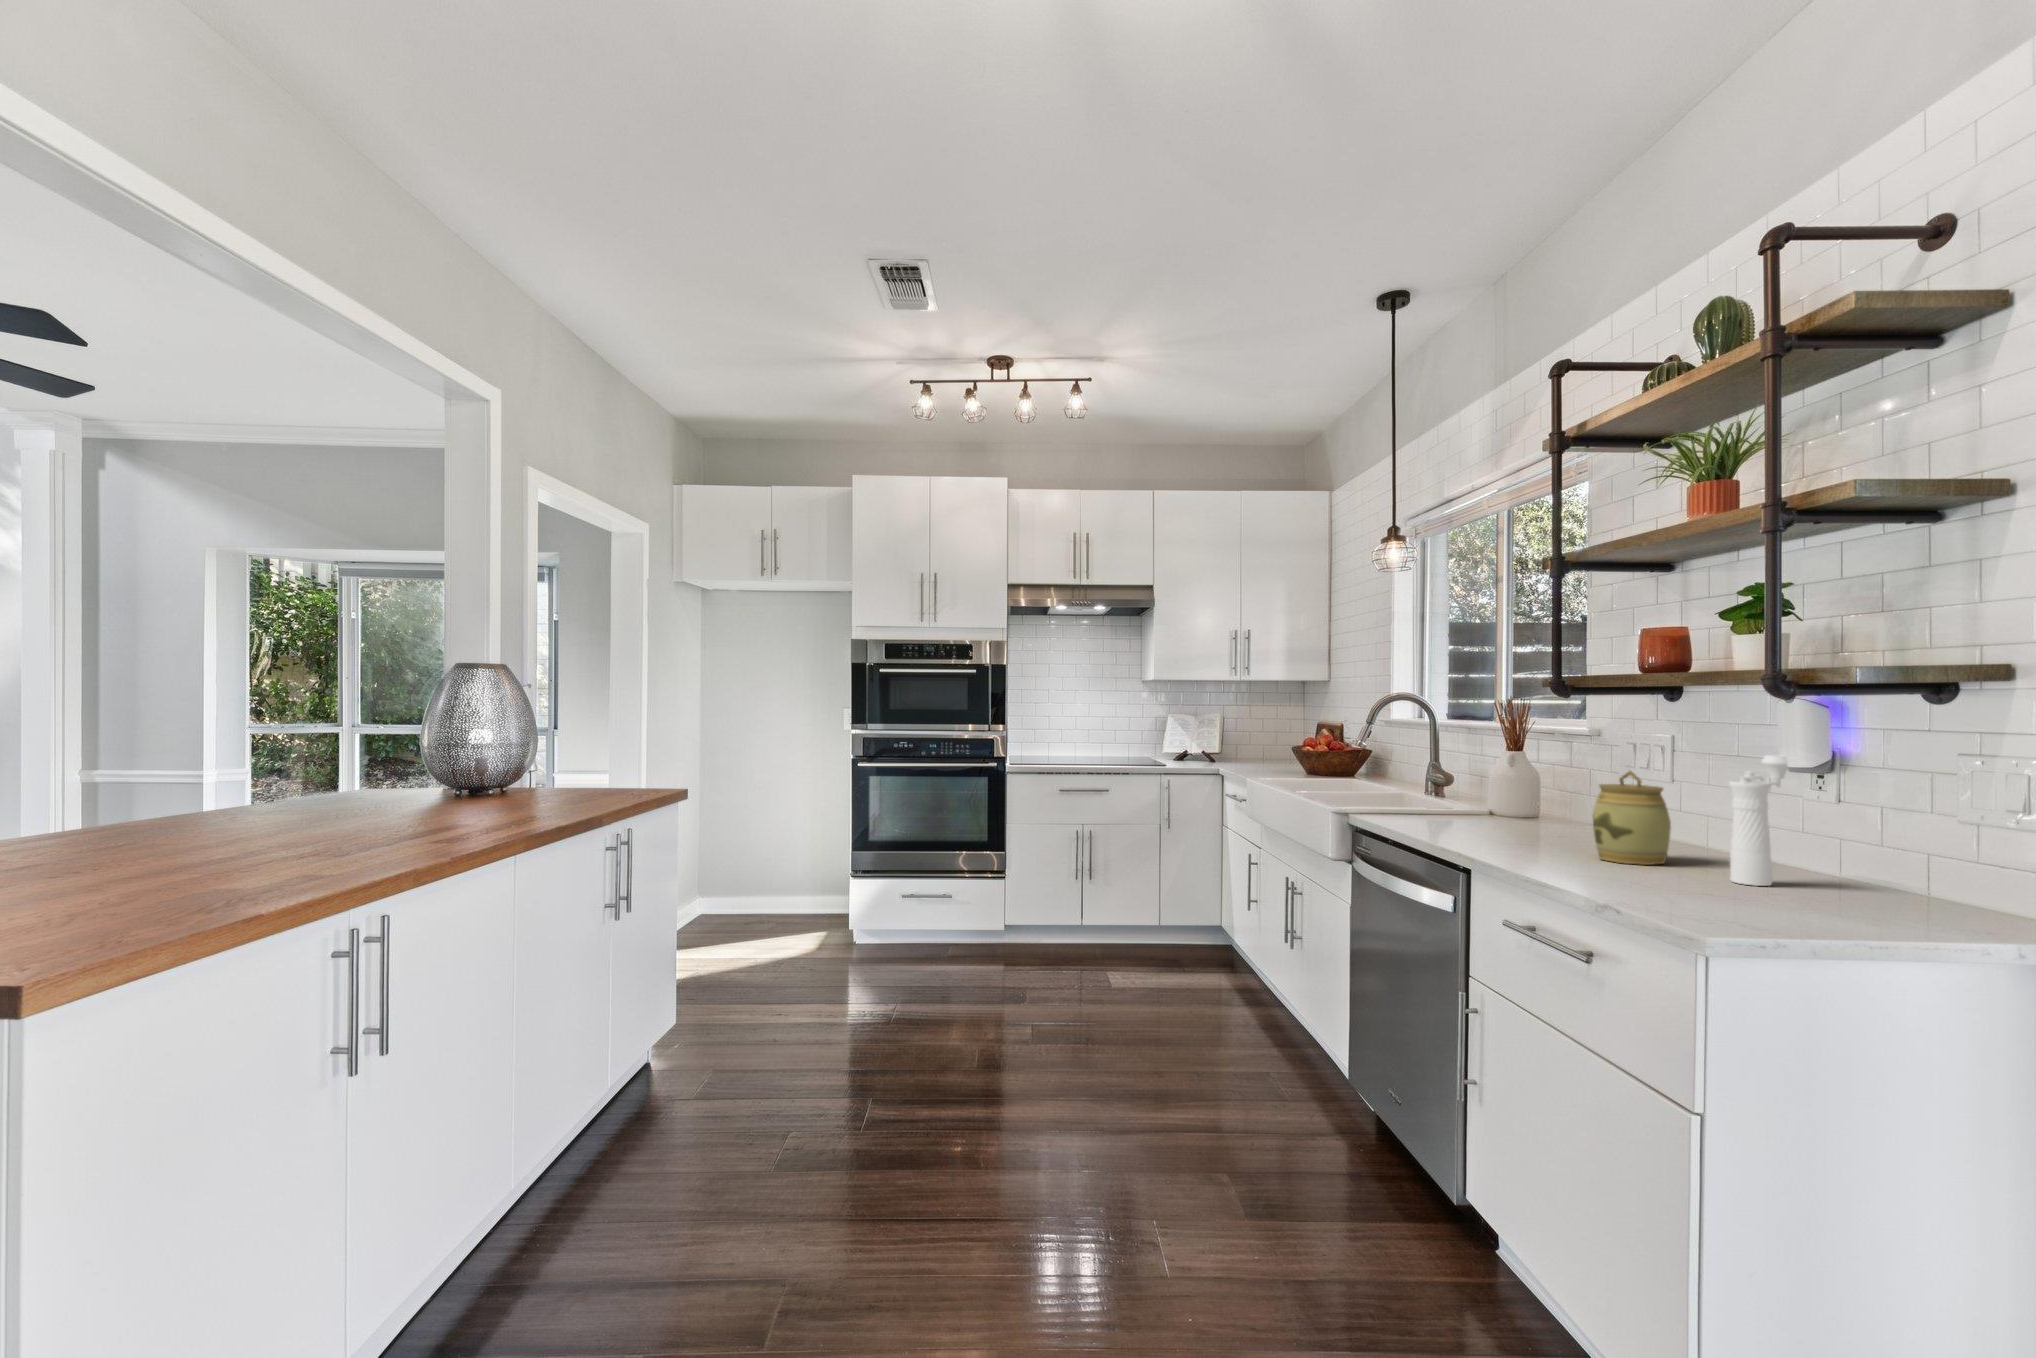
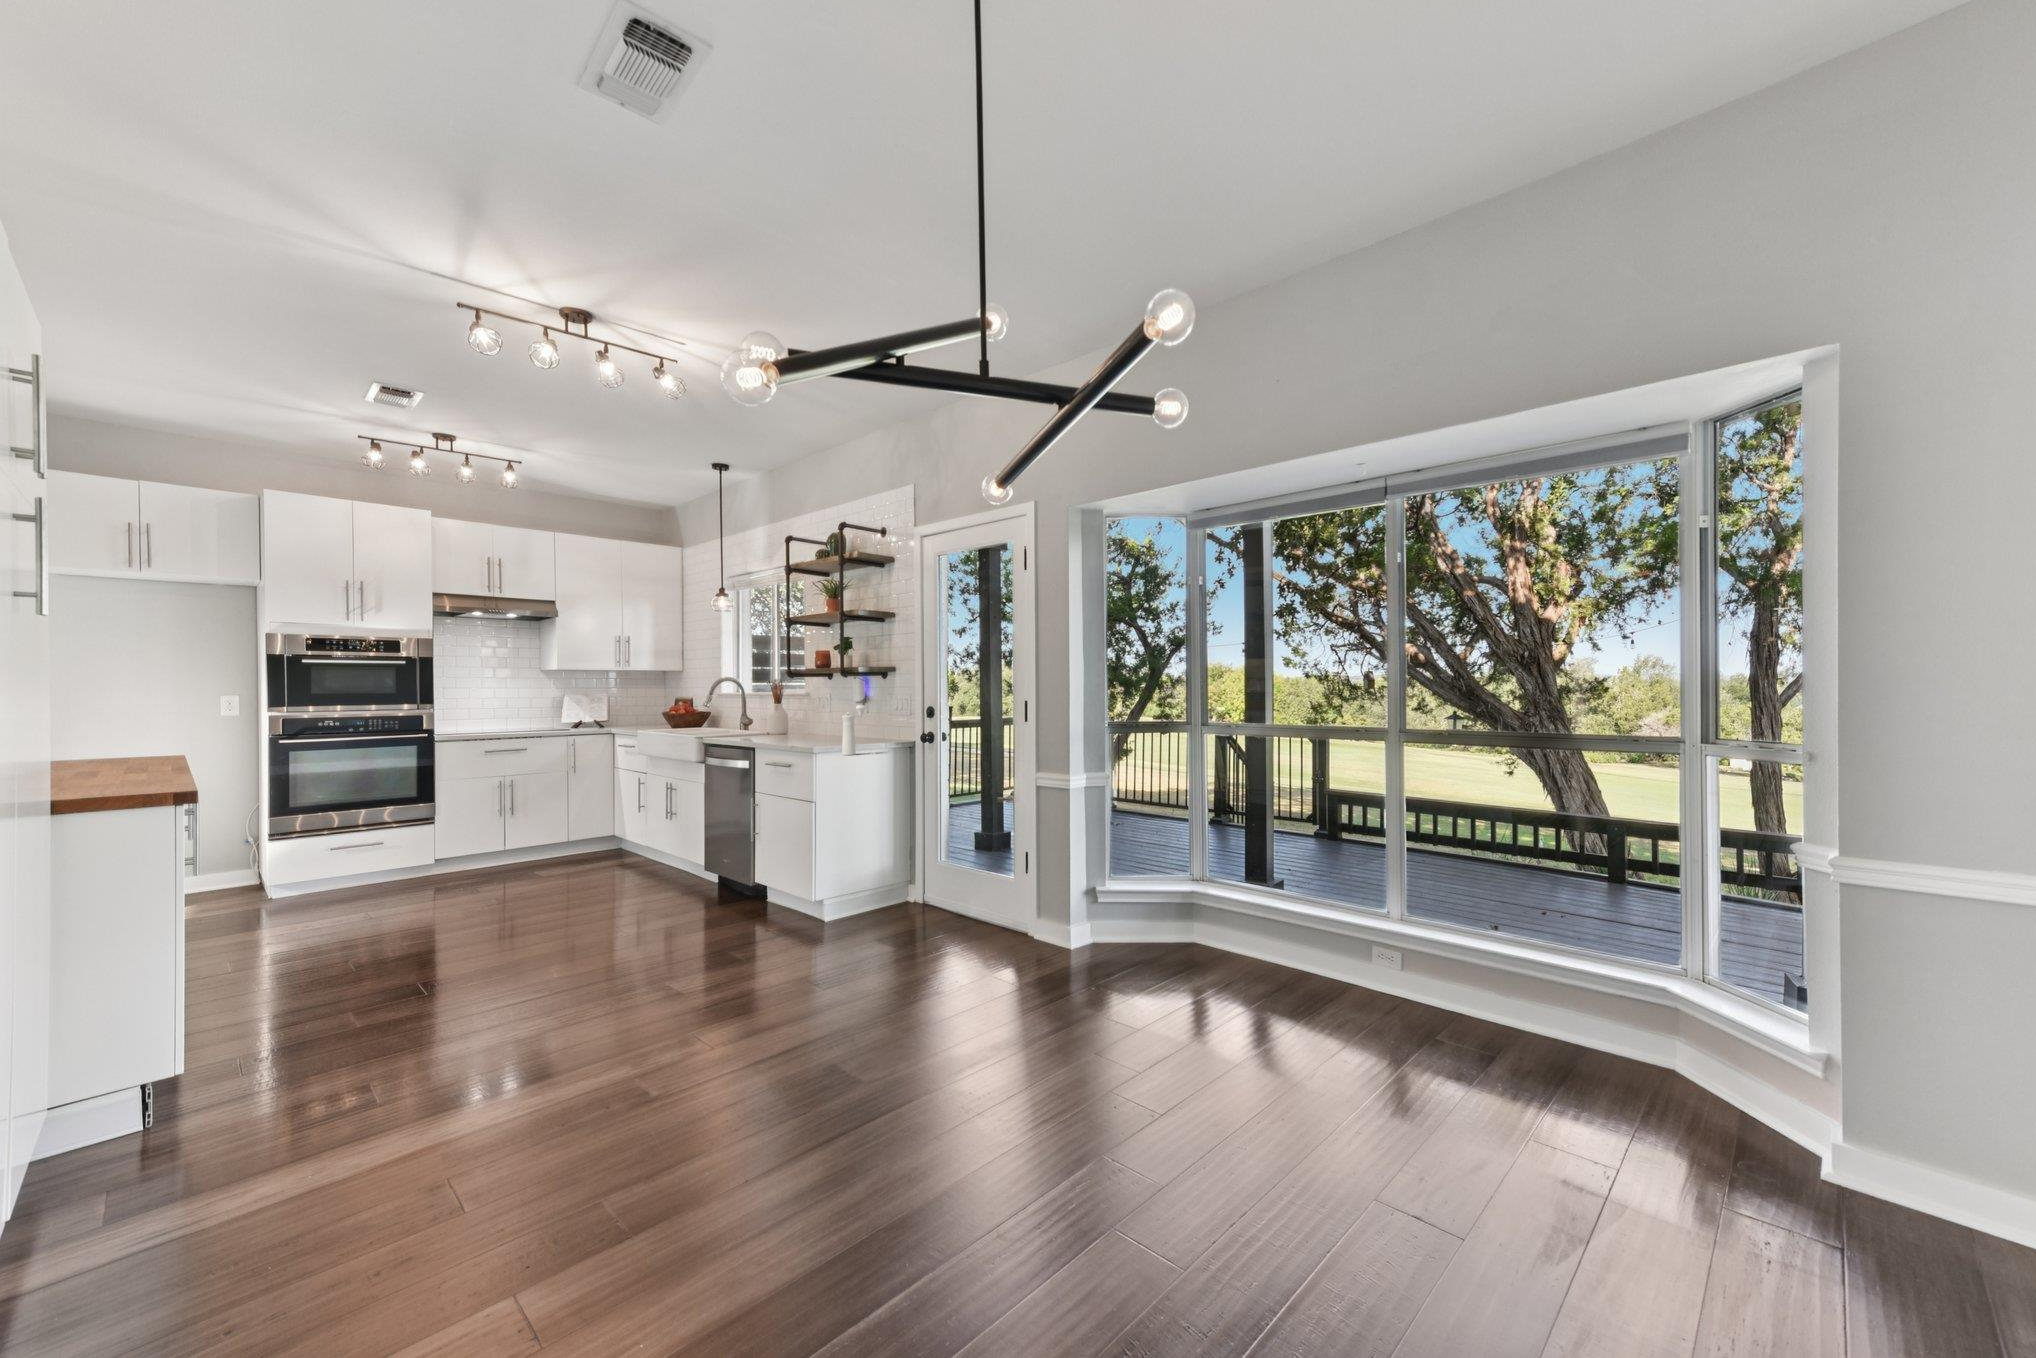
jar: present [1593,771,1671,865] -> none [798,714,827,753]

